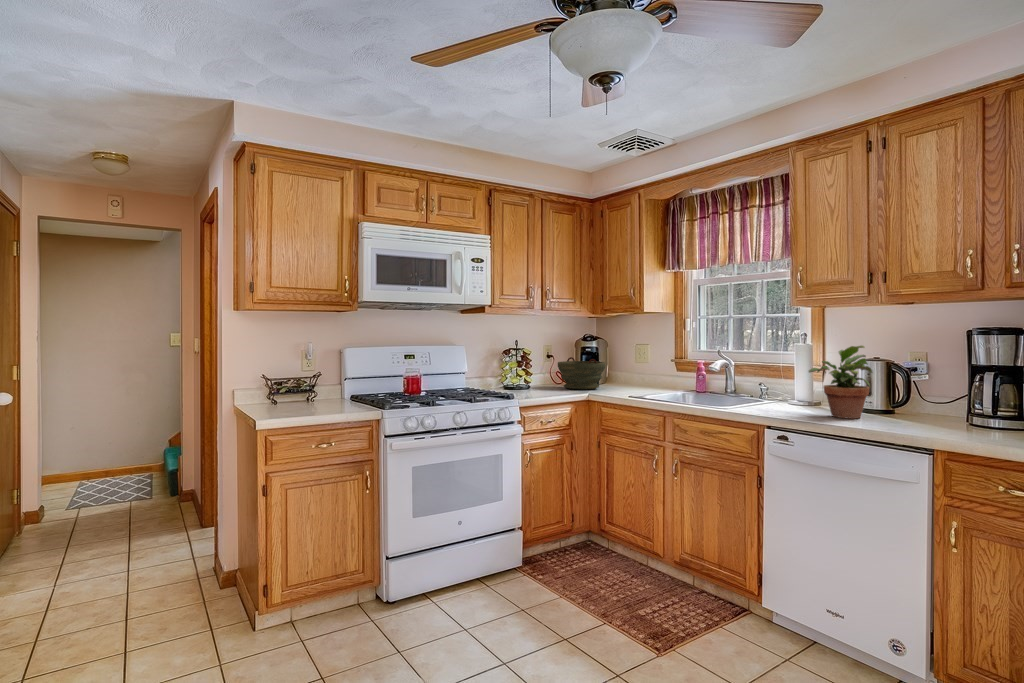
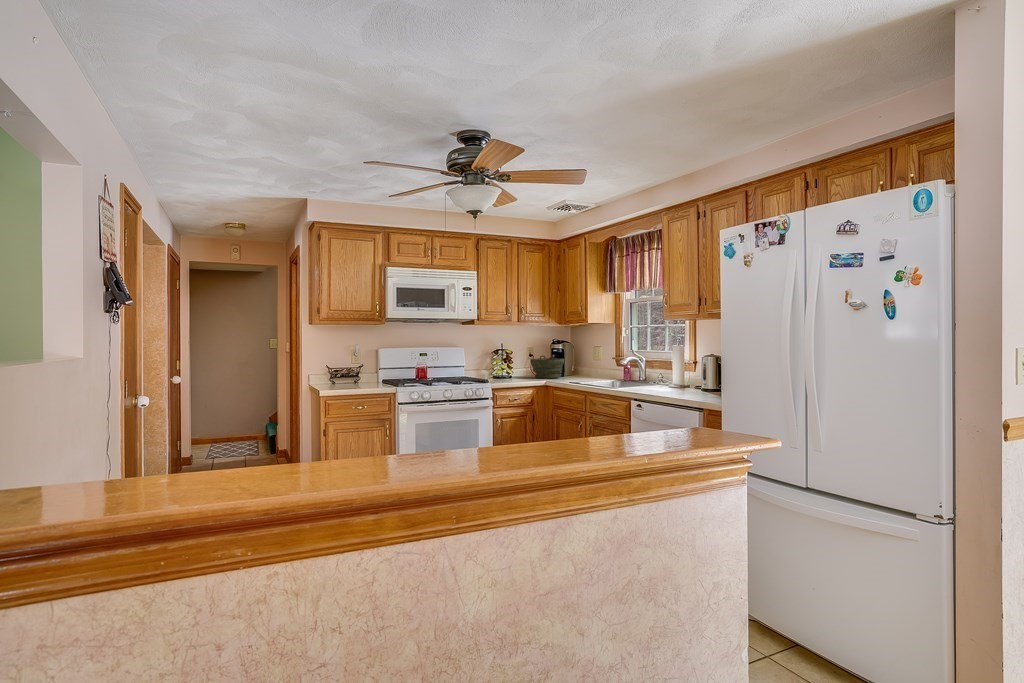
potted plant: present [809,346,872,419] -> none [659,346,699,393]

